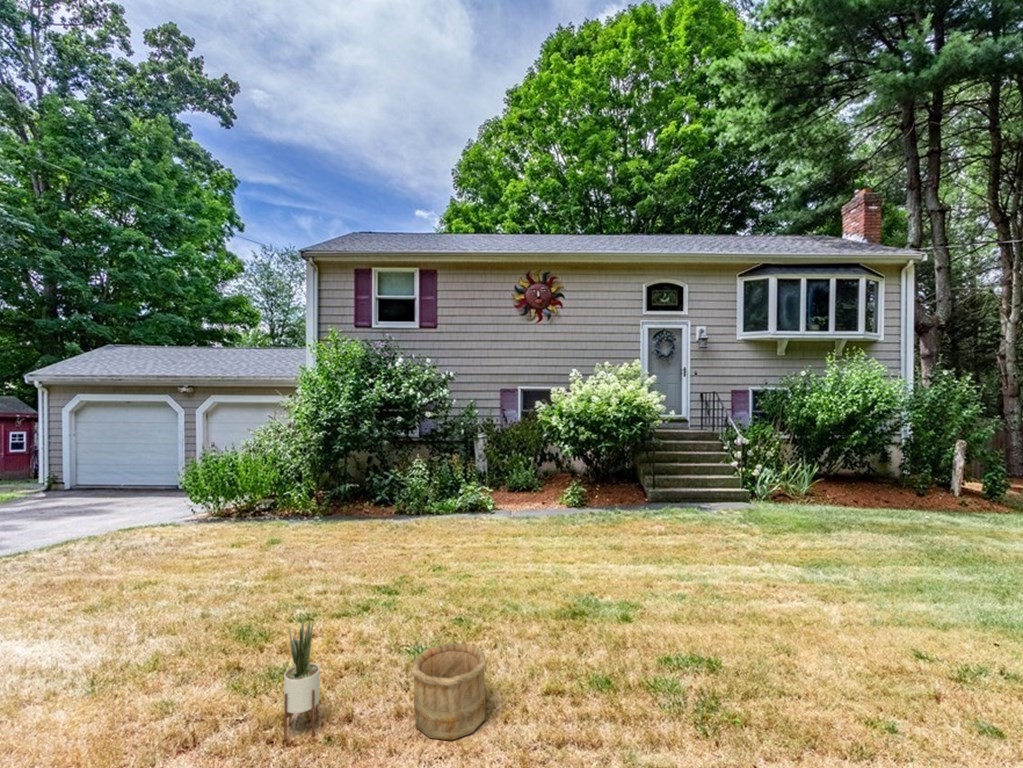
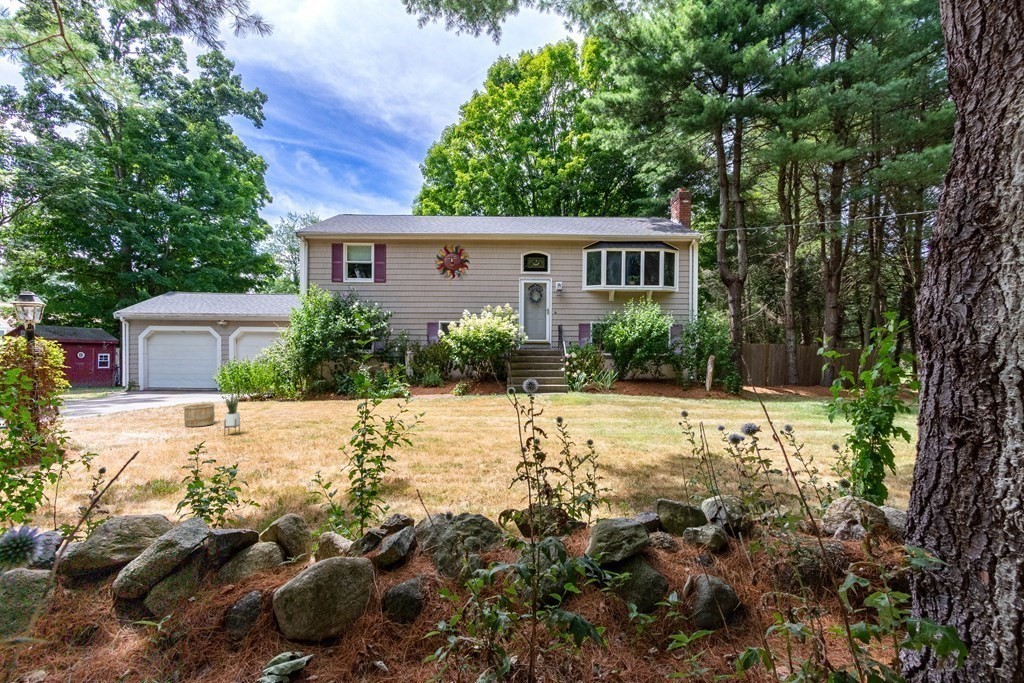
wooden bucket: present [411,643,486,740] -> present [183,404,215,427]

